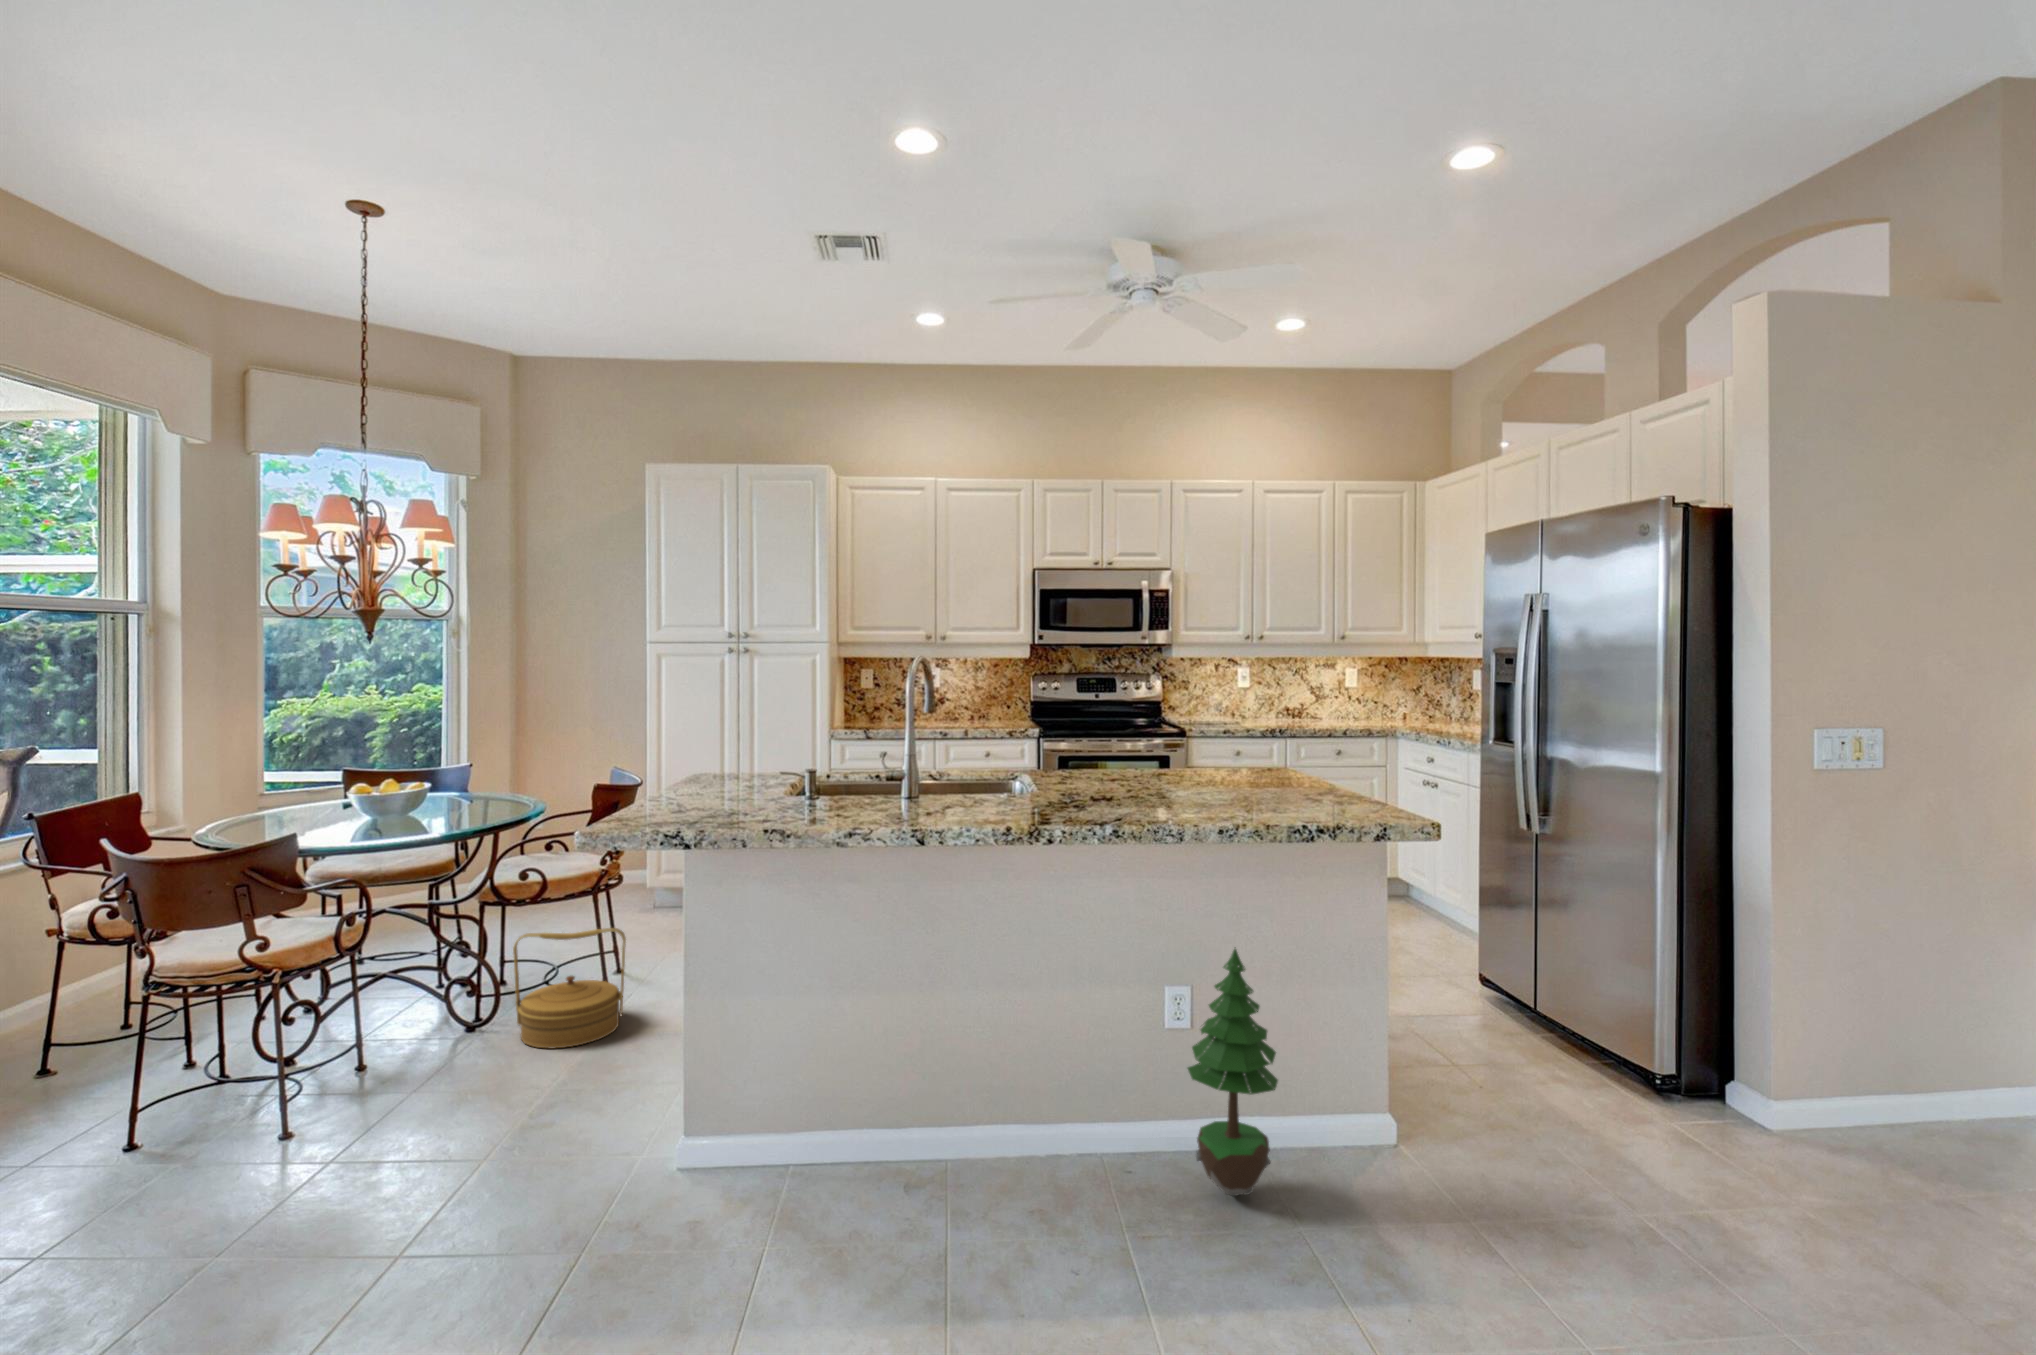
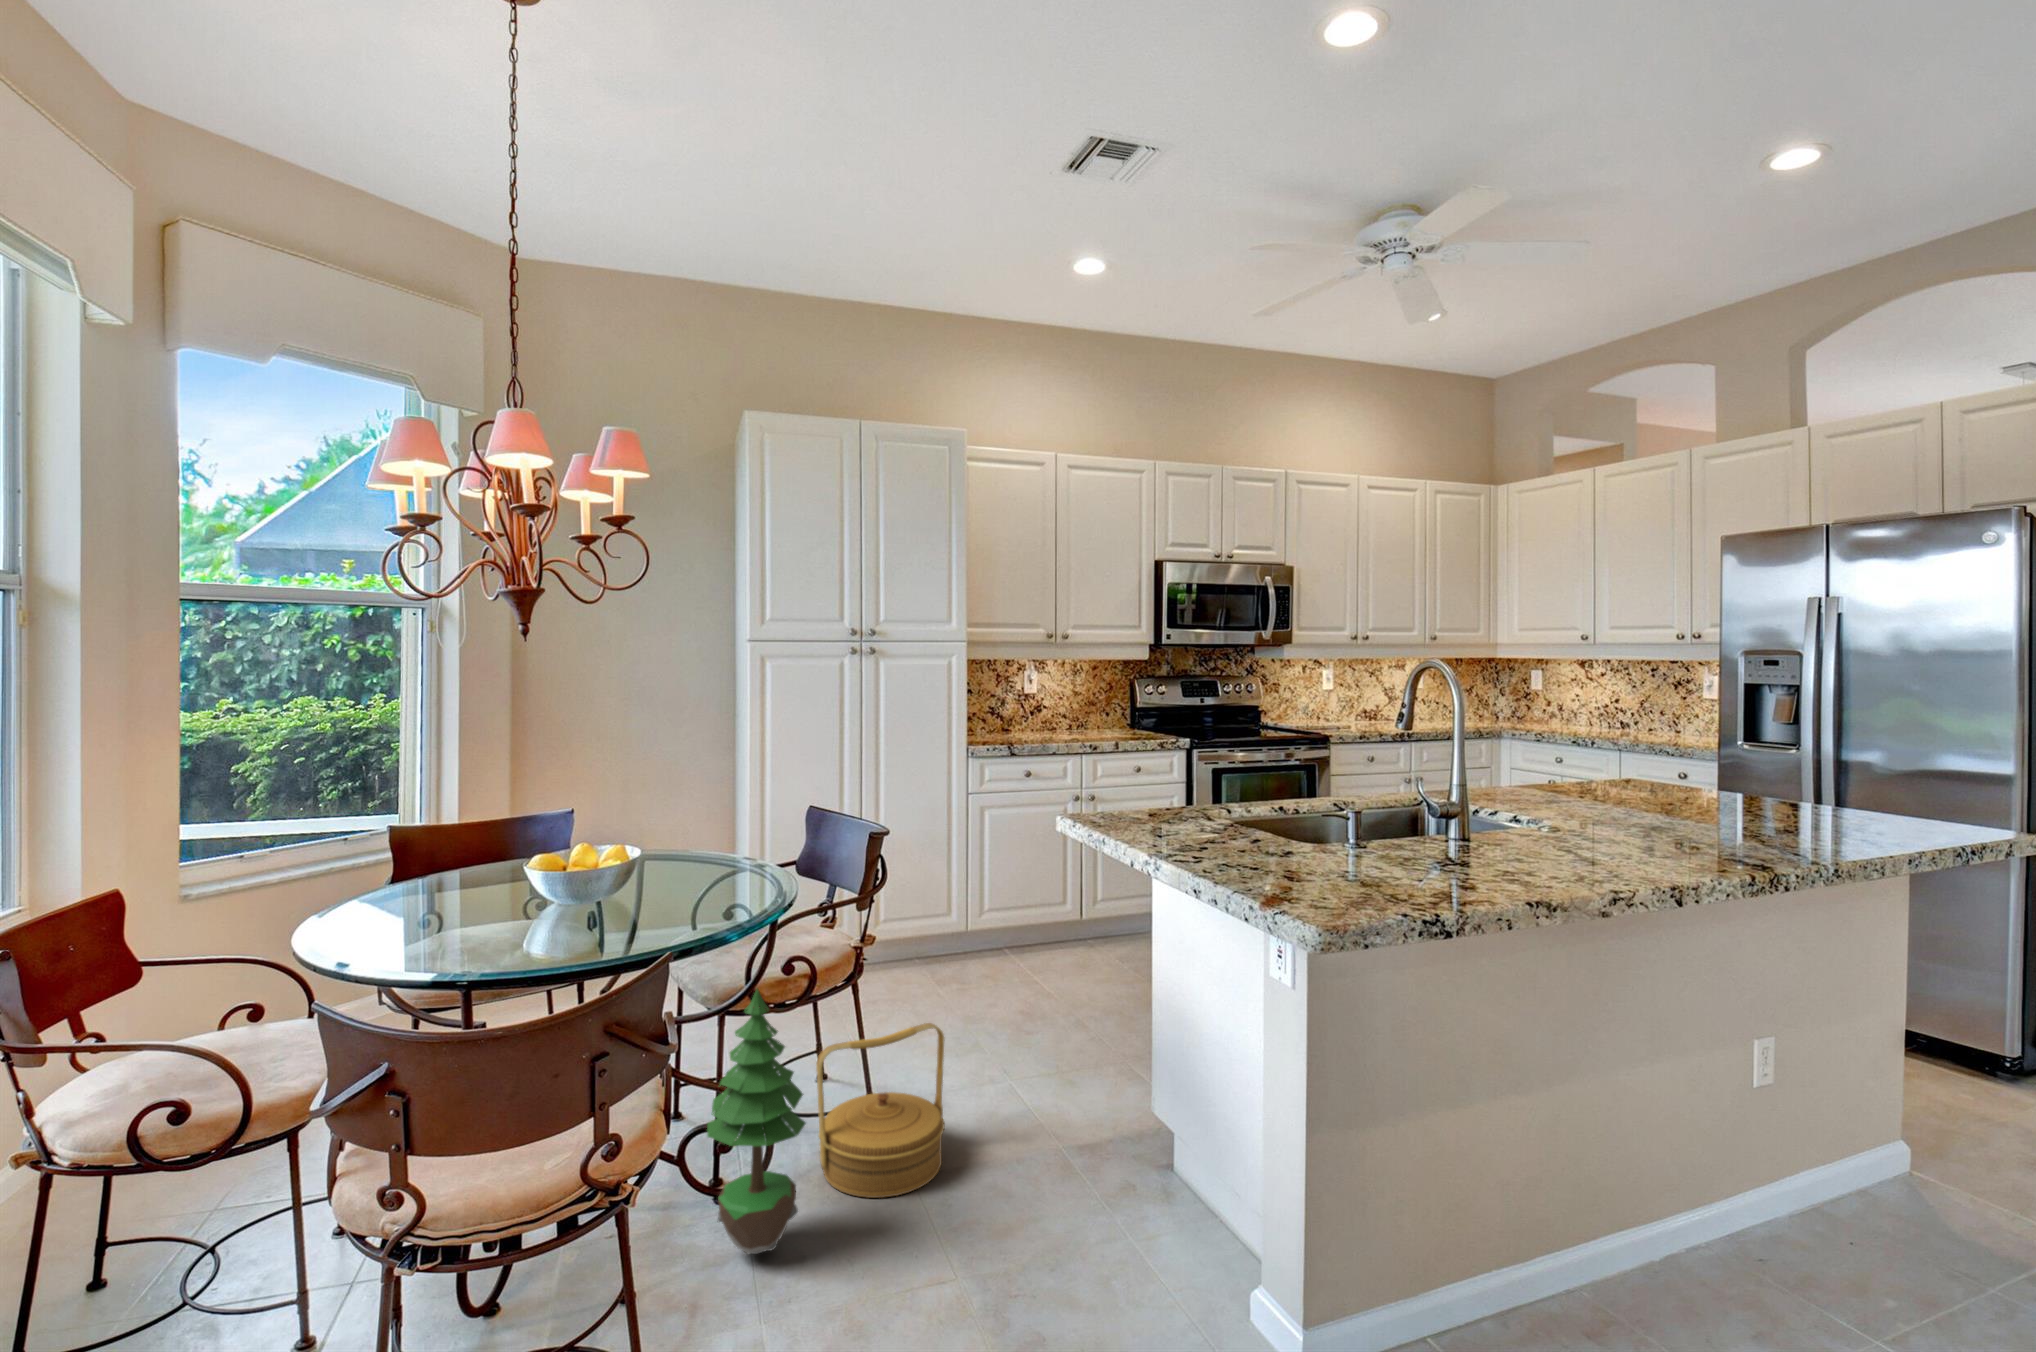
potted tree: present [1188,949,1278,1196] -> present [707,989,806,1254]

